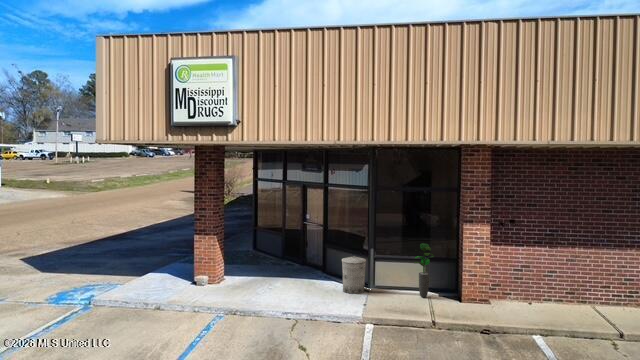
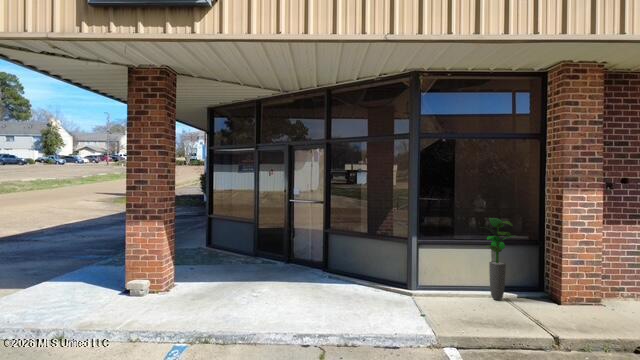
trash can: present [342,256,366,294] -> none [366,241,405,299]

